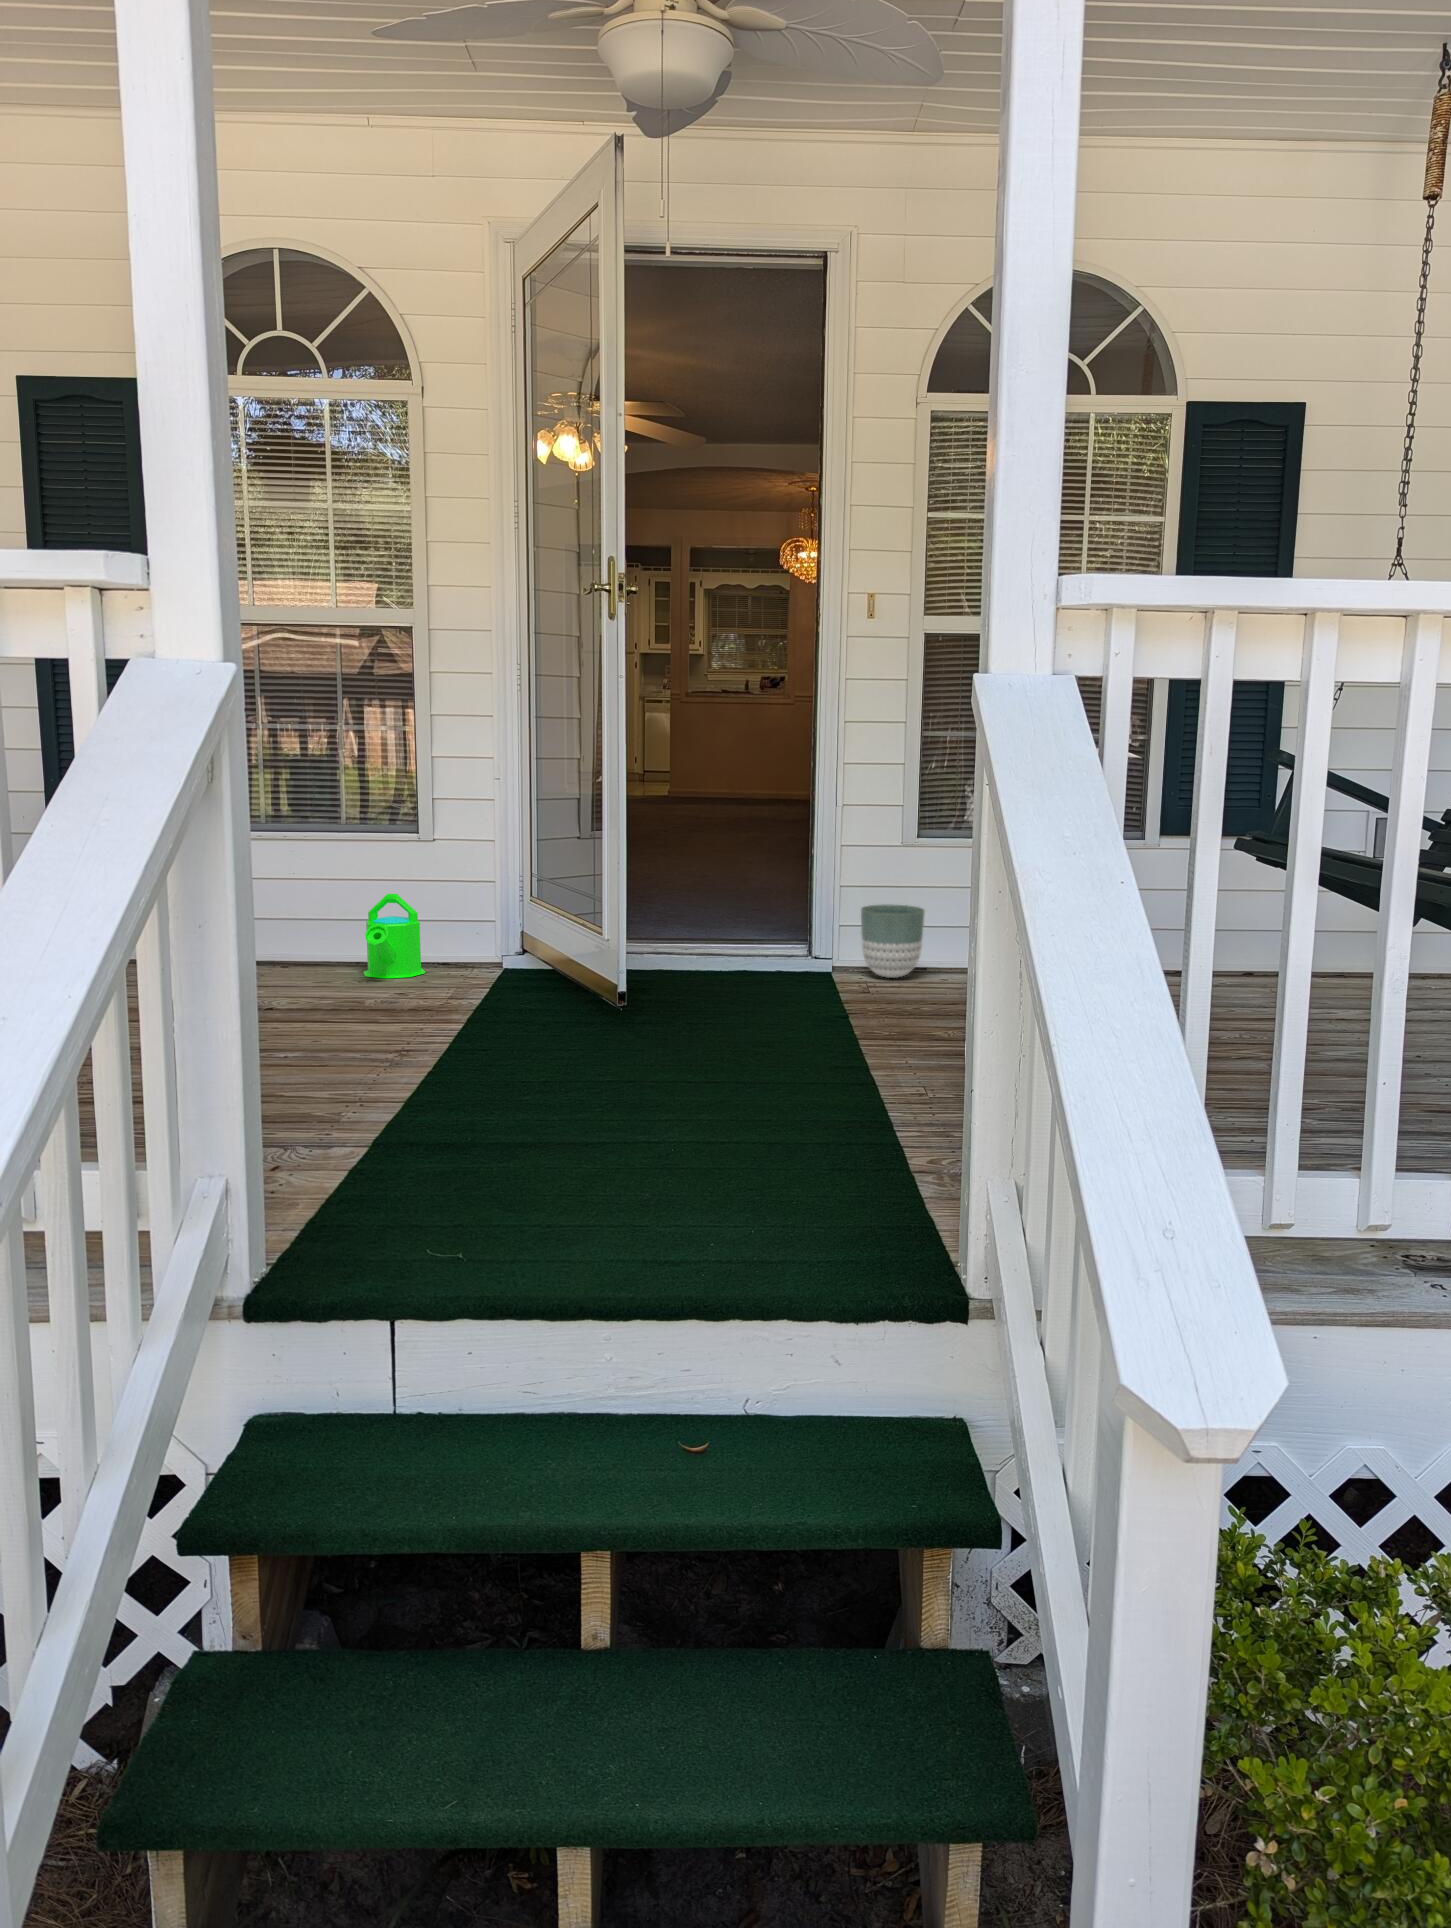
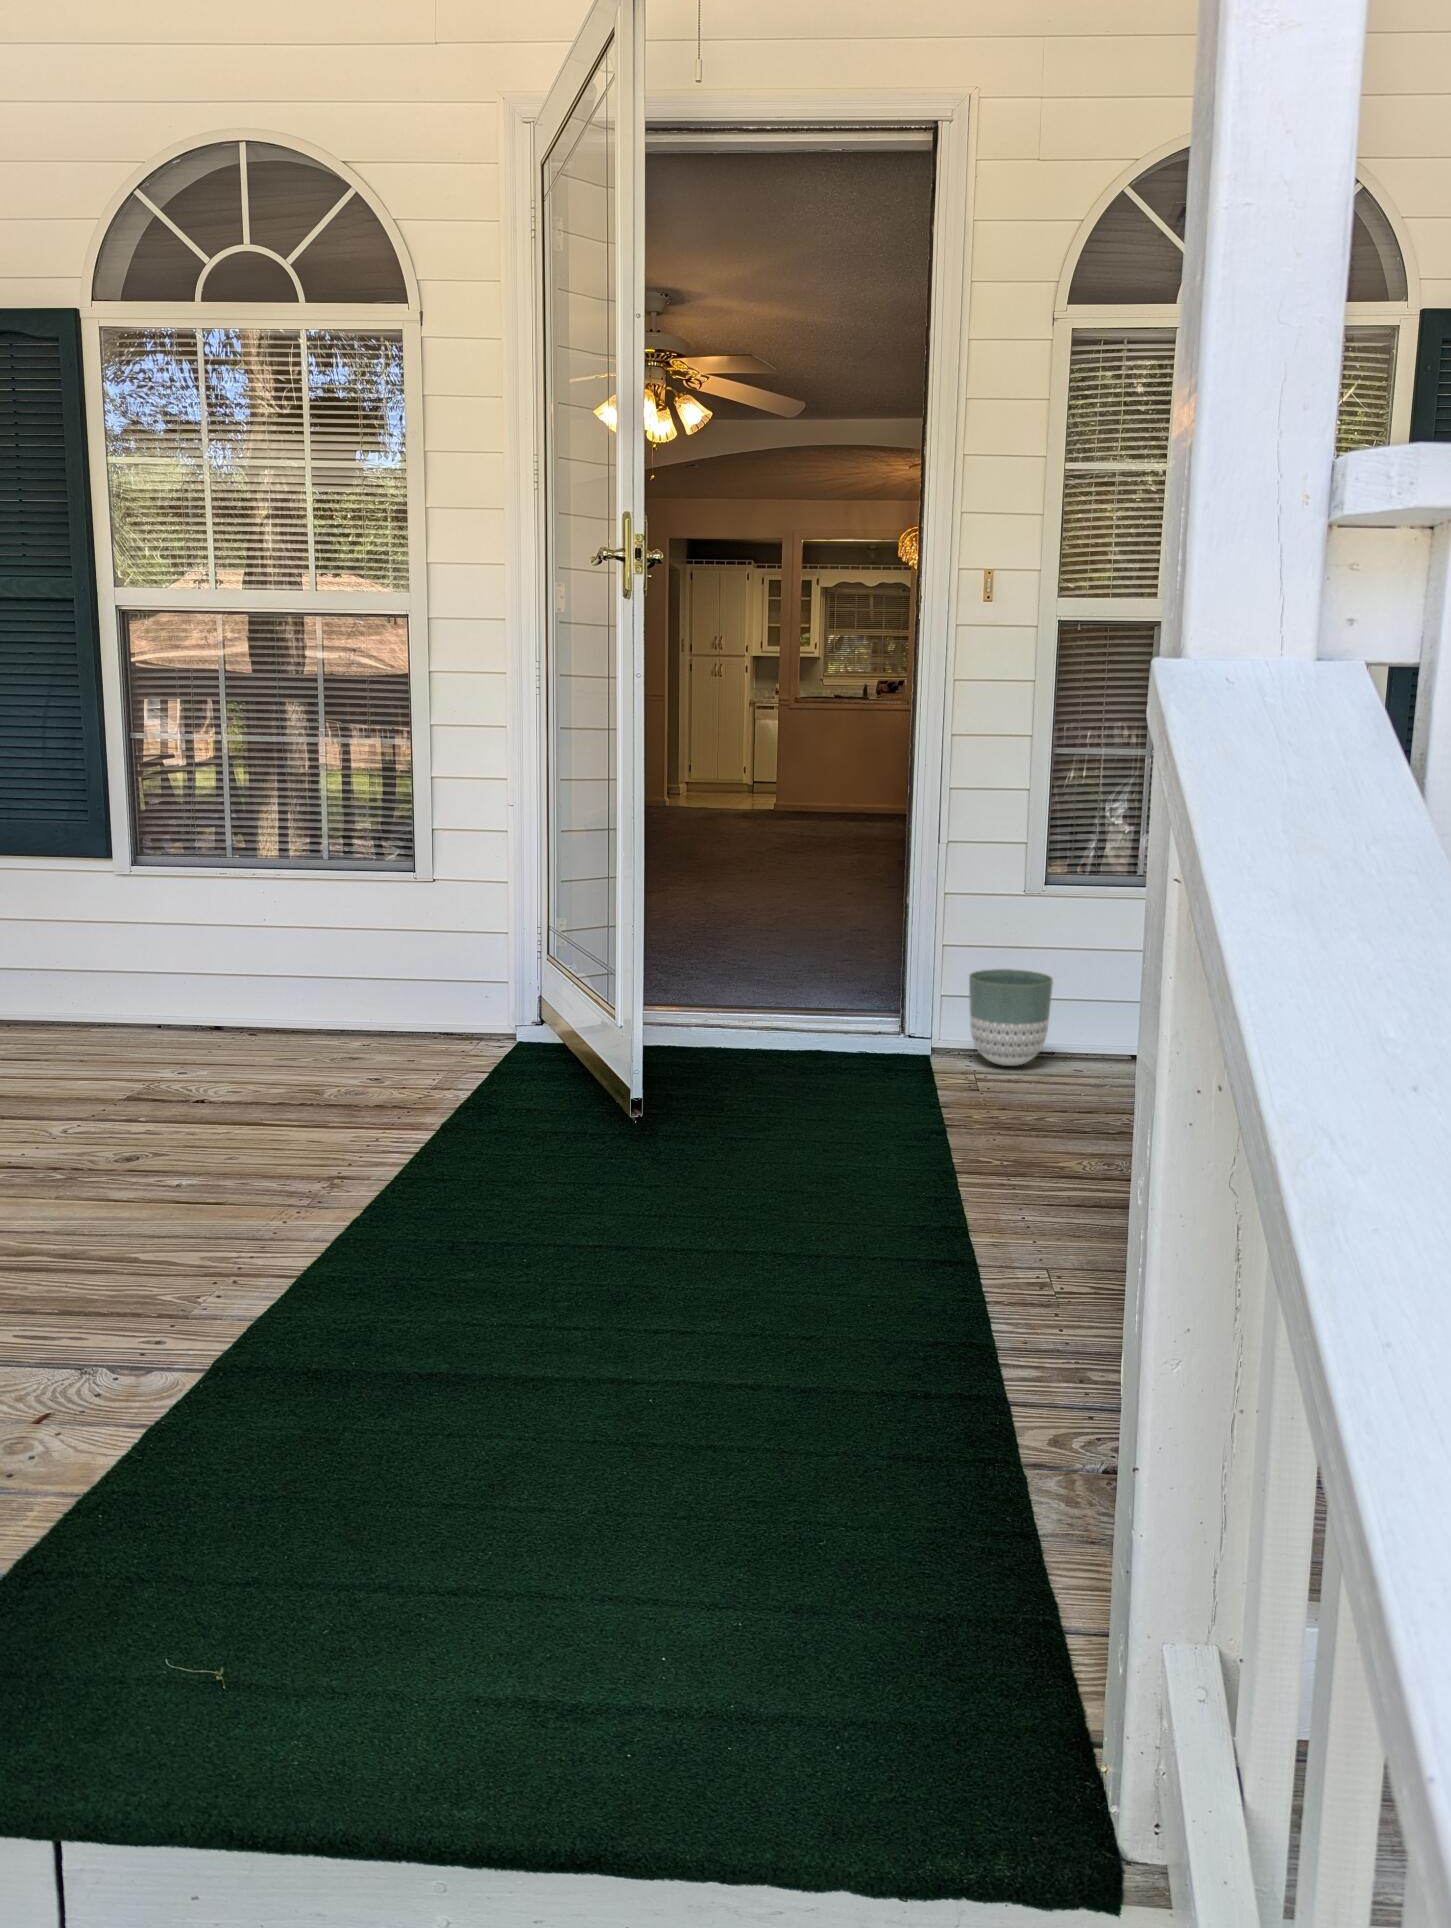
watering can: present [363,894,426,979] -> none [337,947,420,1055]

